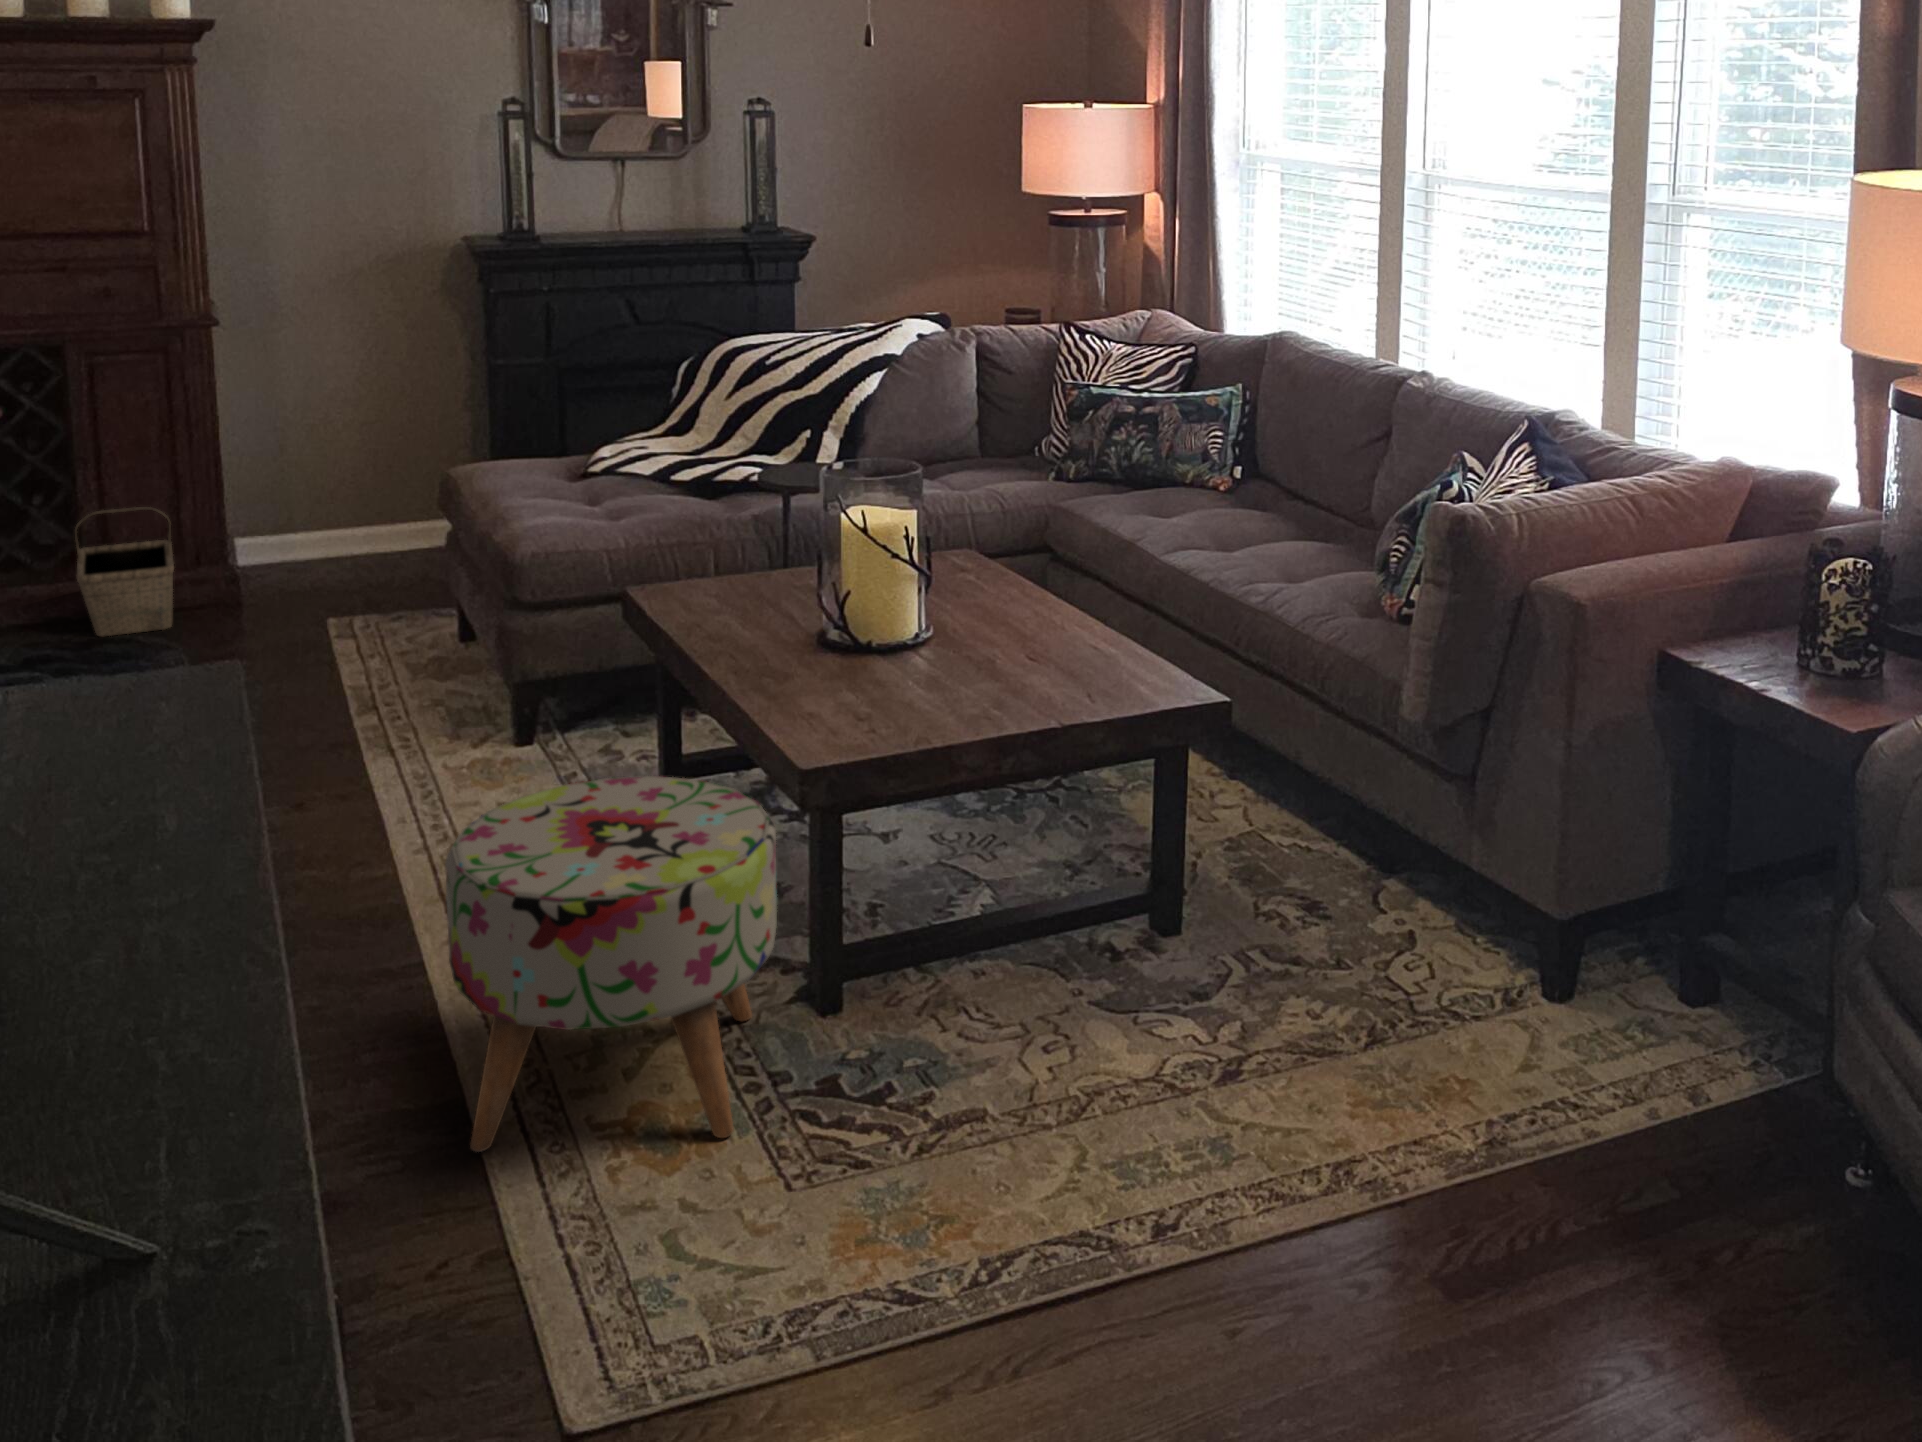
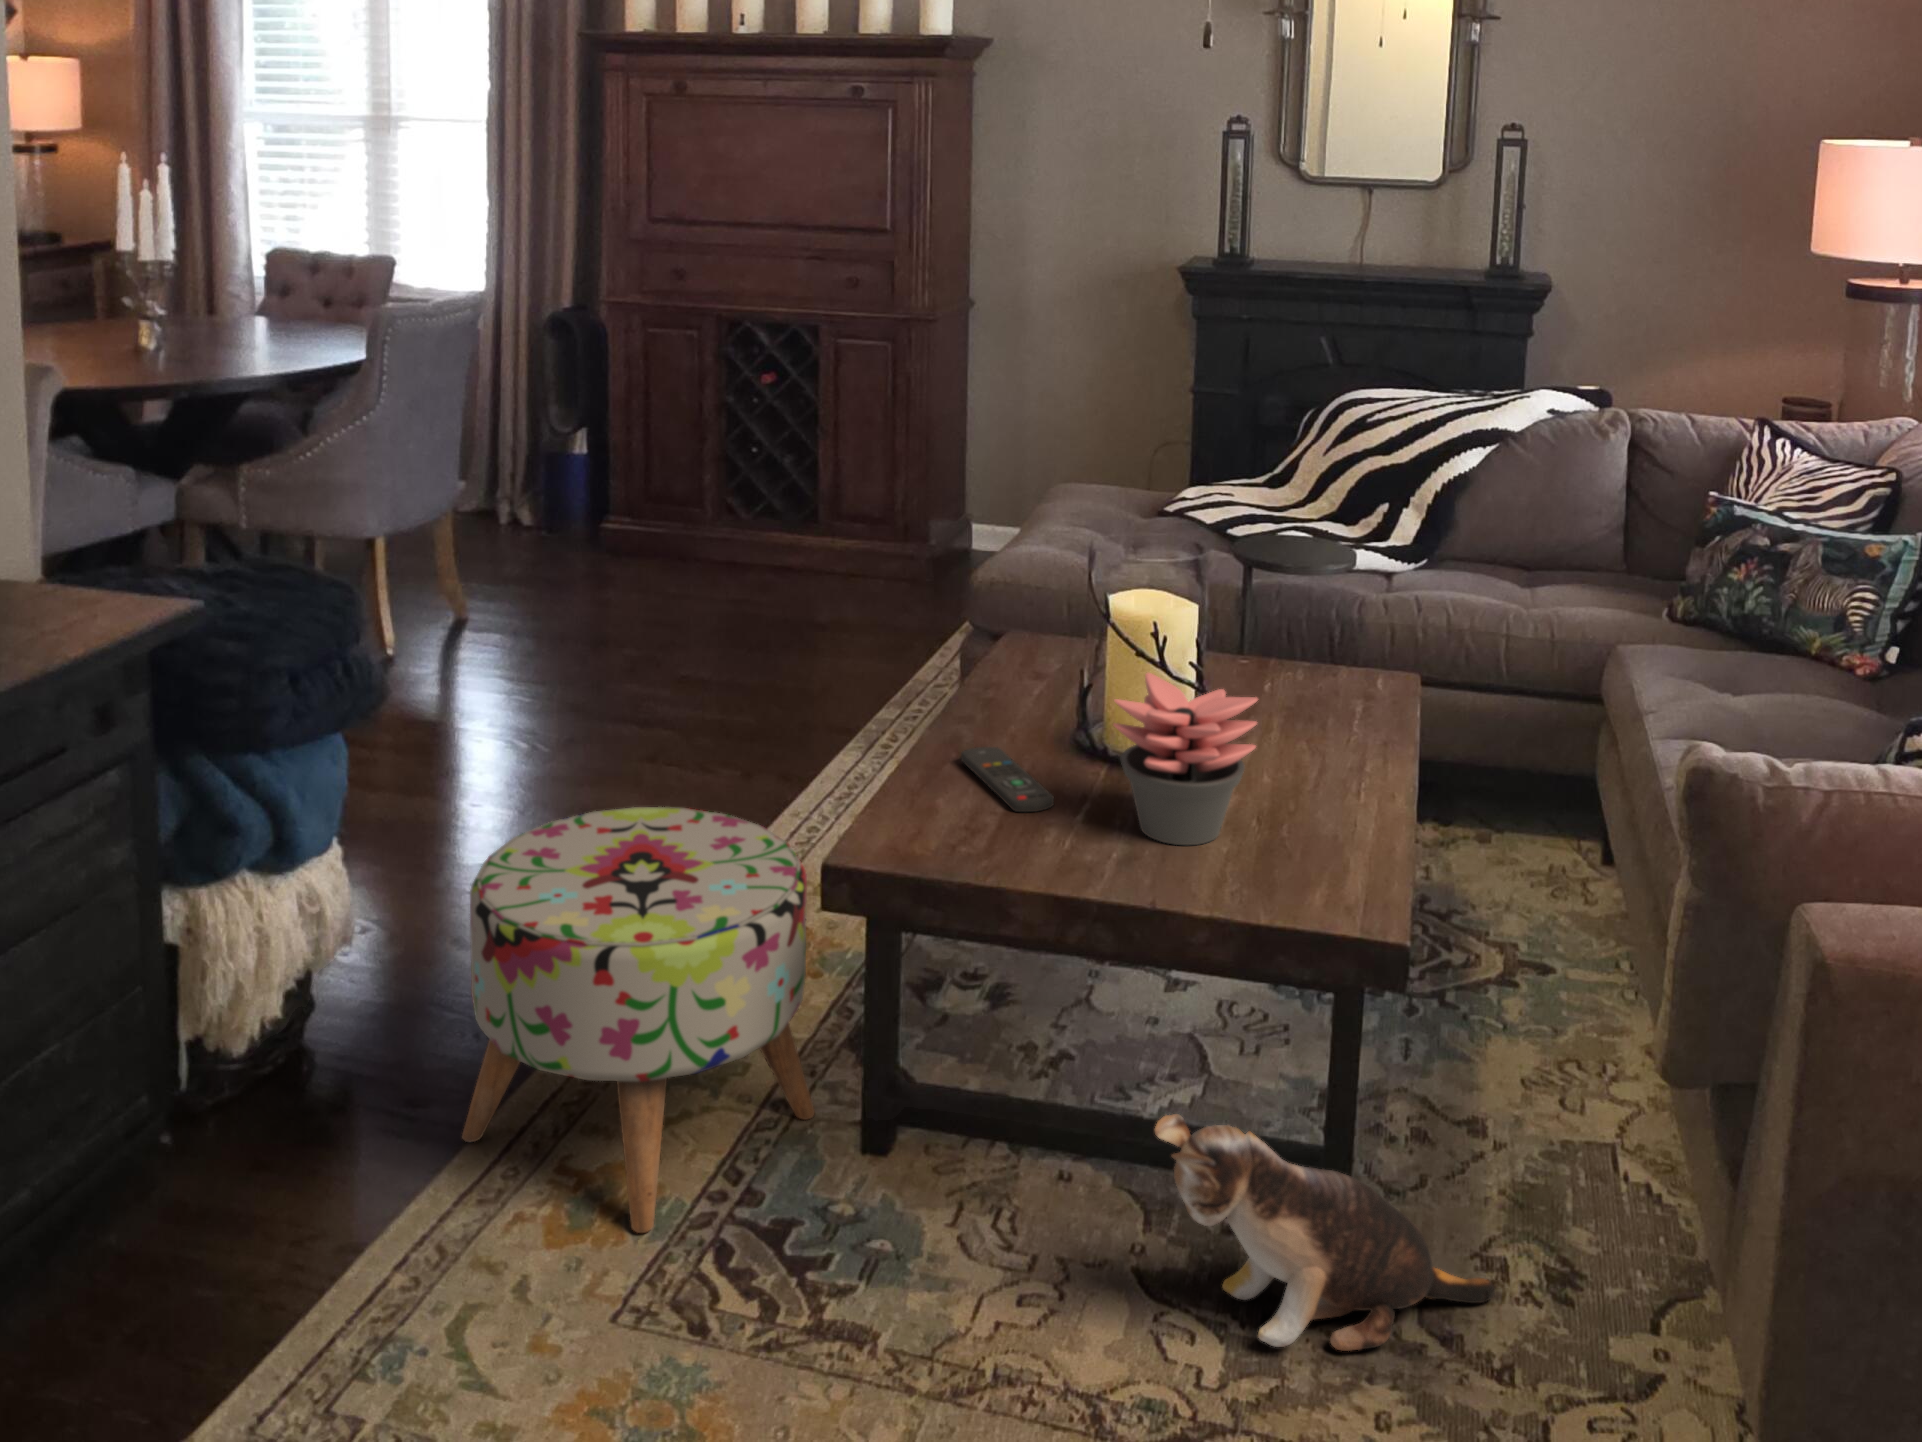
basket: present [75,507,174,636] -> none [781,472,880,586]
succulent plant: none [950,559,1052,688] -> present [1114,673,1258,845]
remote control: none [771,664,892,701] -> present [961,747,1054,812]
plush toy: none [1122,858,1296,1004] -> present [1155,1114,1495,1351]

